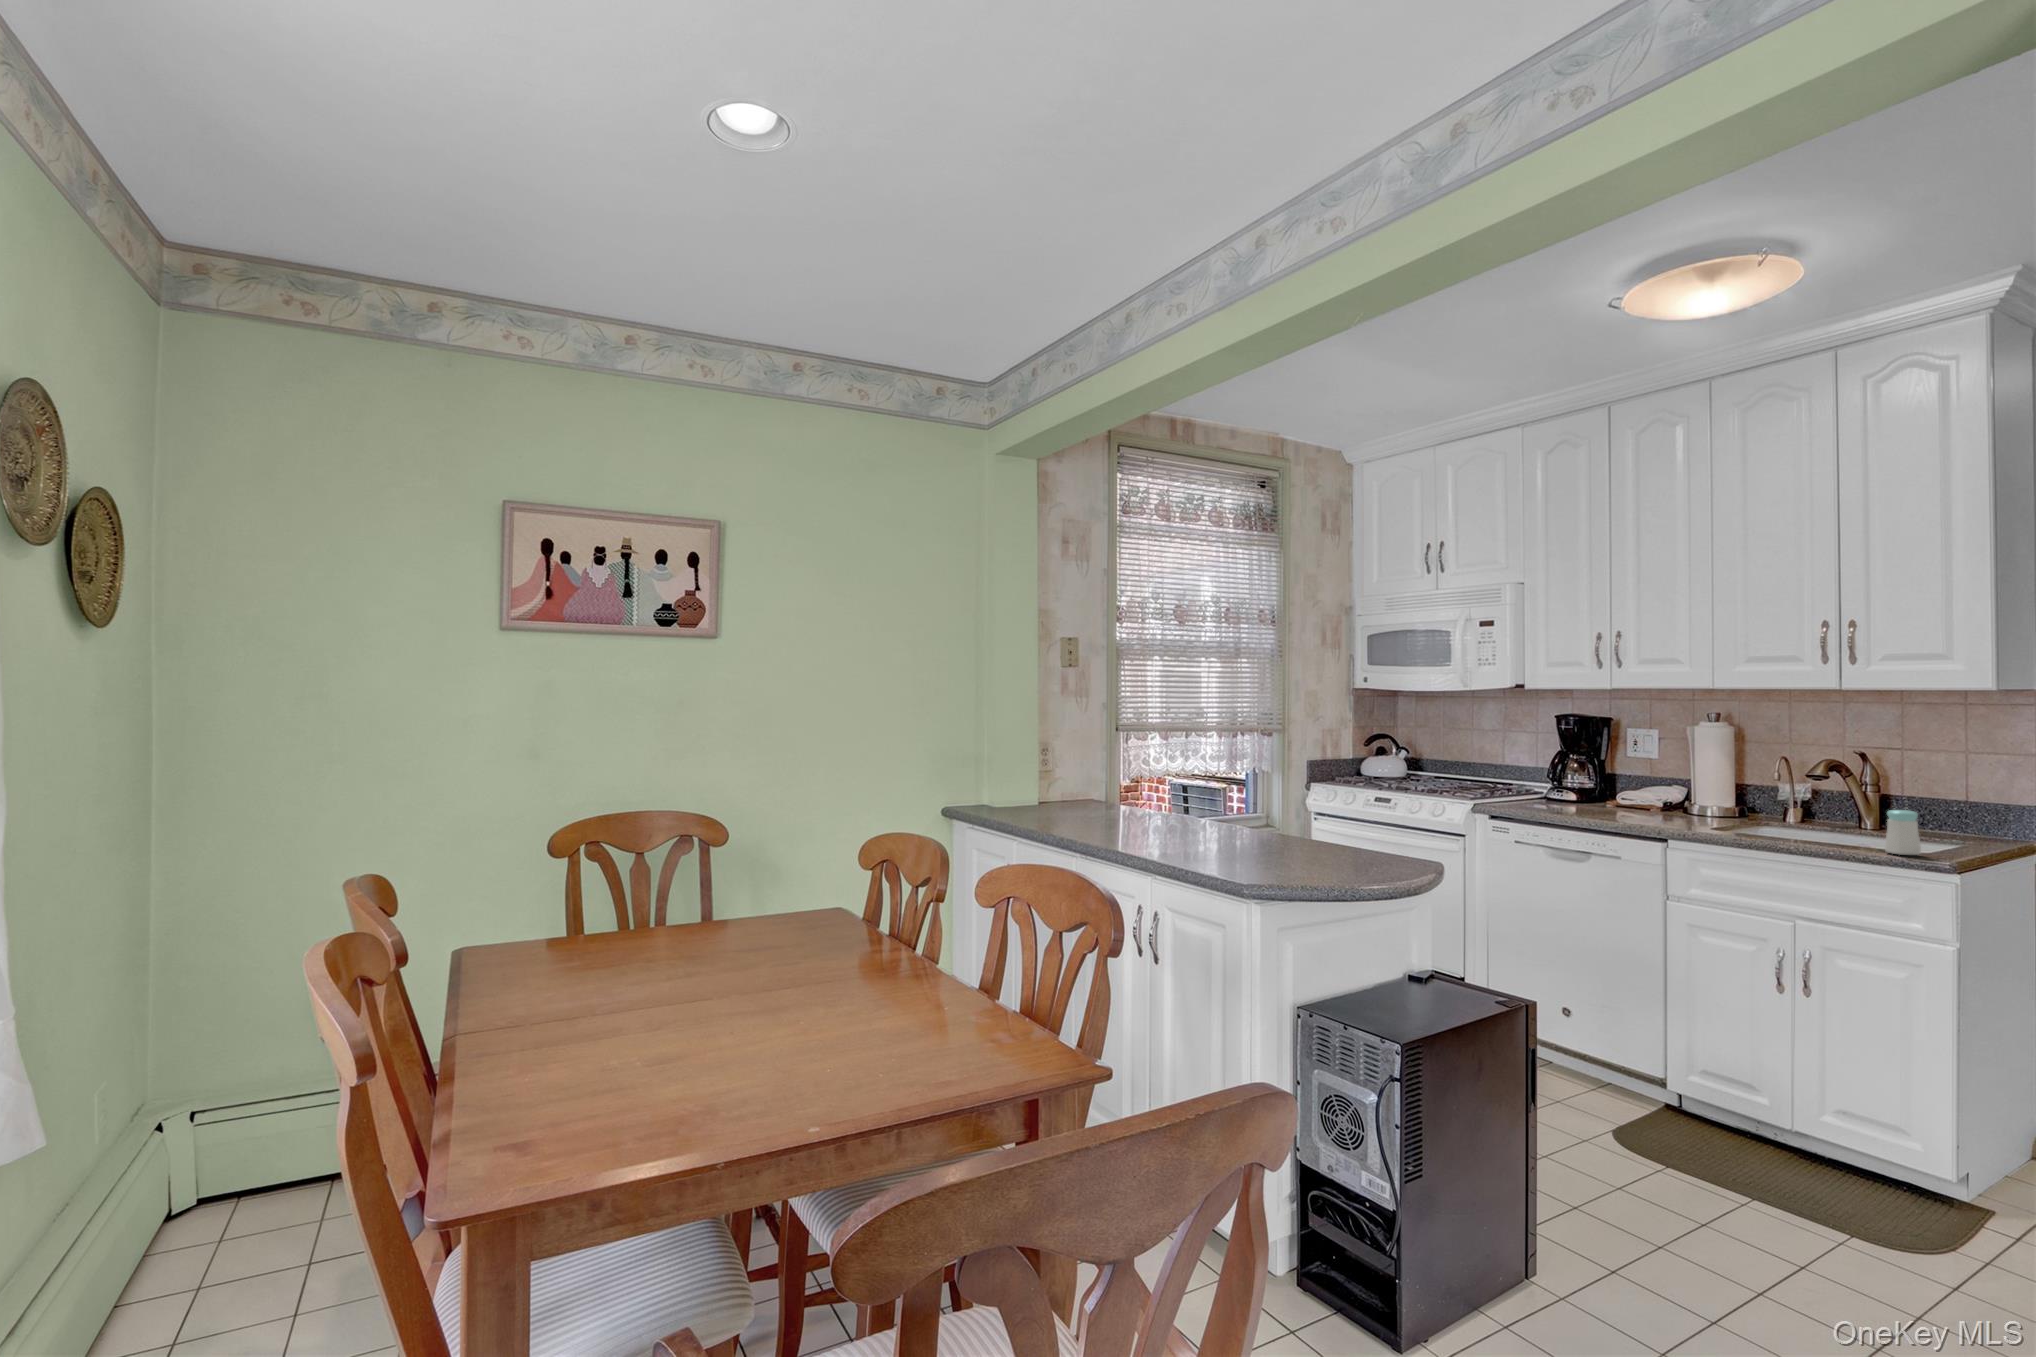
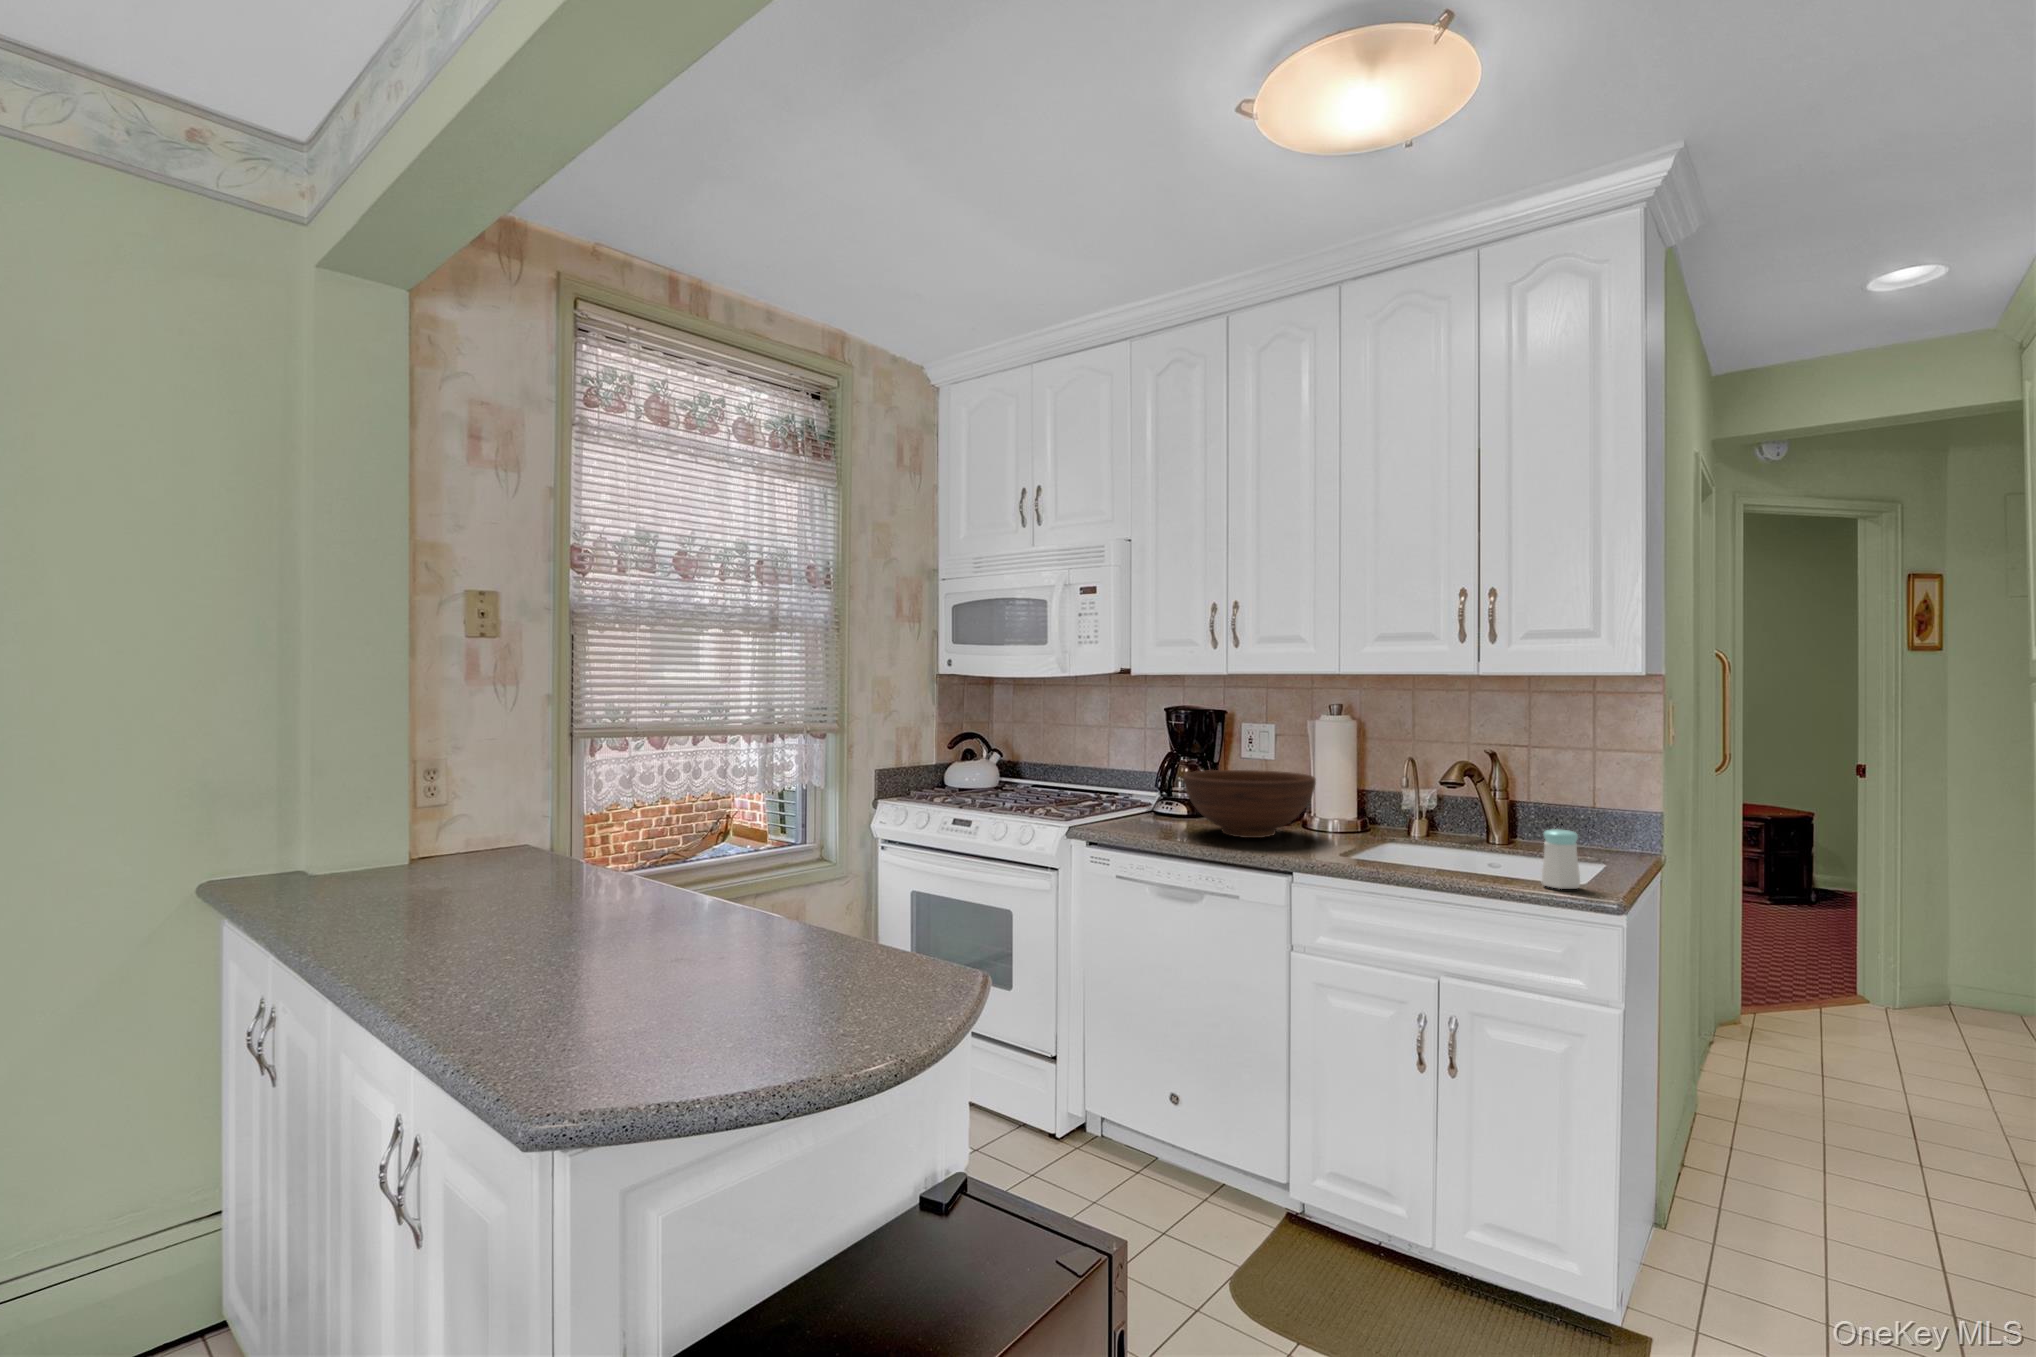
fruit bowl: none [1573,765,1691,816] -> present [1183,770,1315,838]

